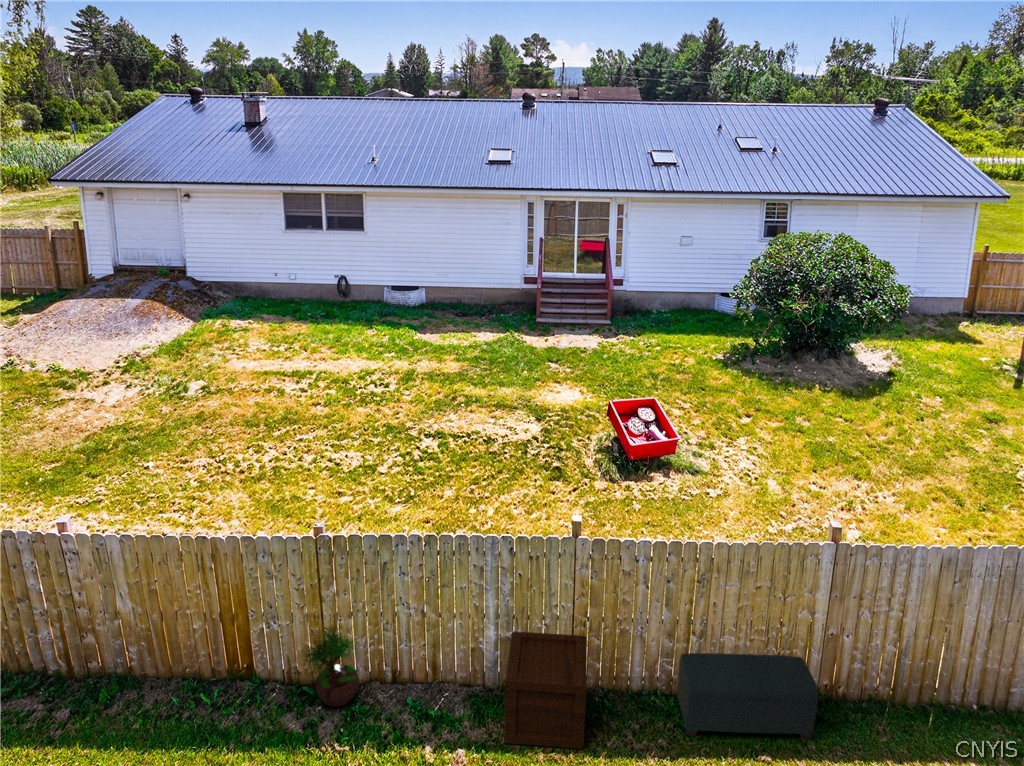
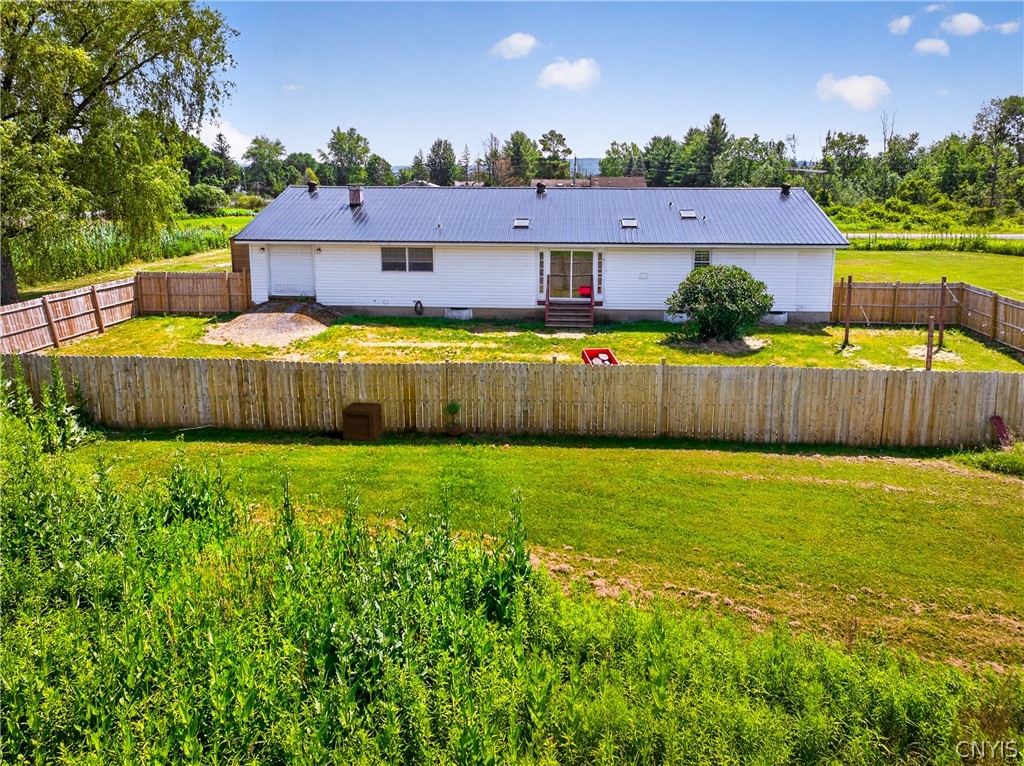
wooden crate: present [504,631,587,749] -> present [342,402,383,441]
bench: present [677,653,819,740] -> none [597,413,651,443]

